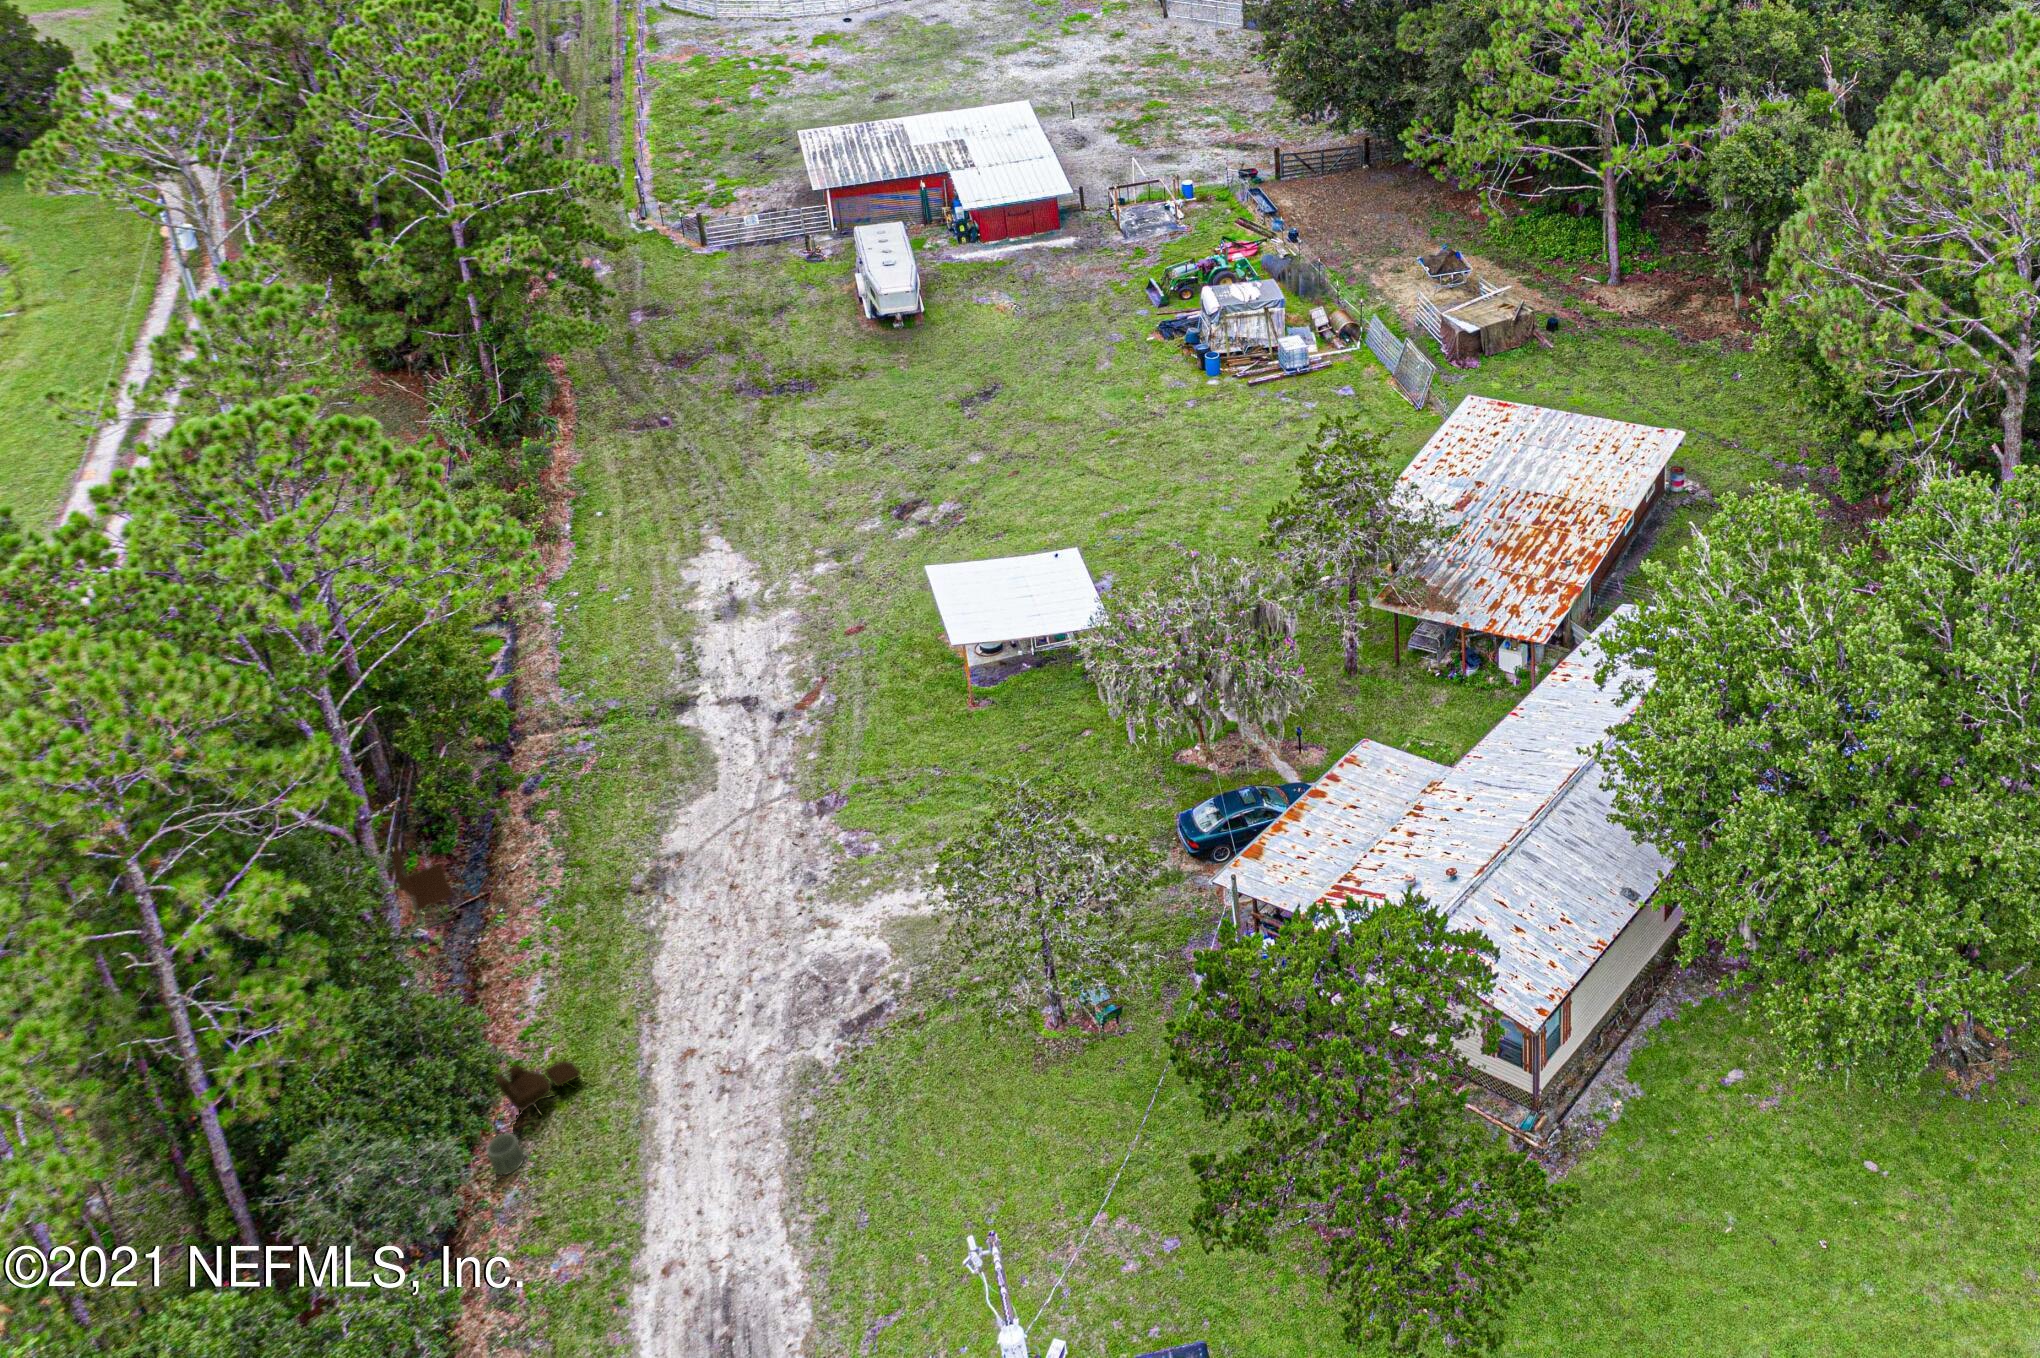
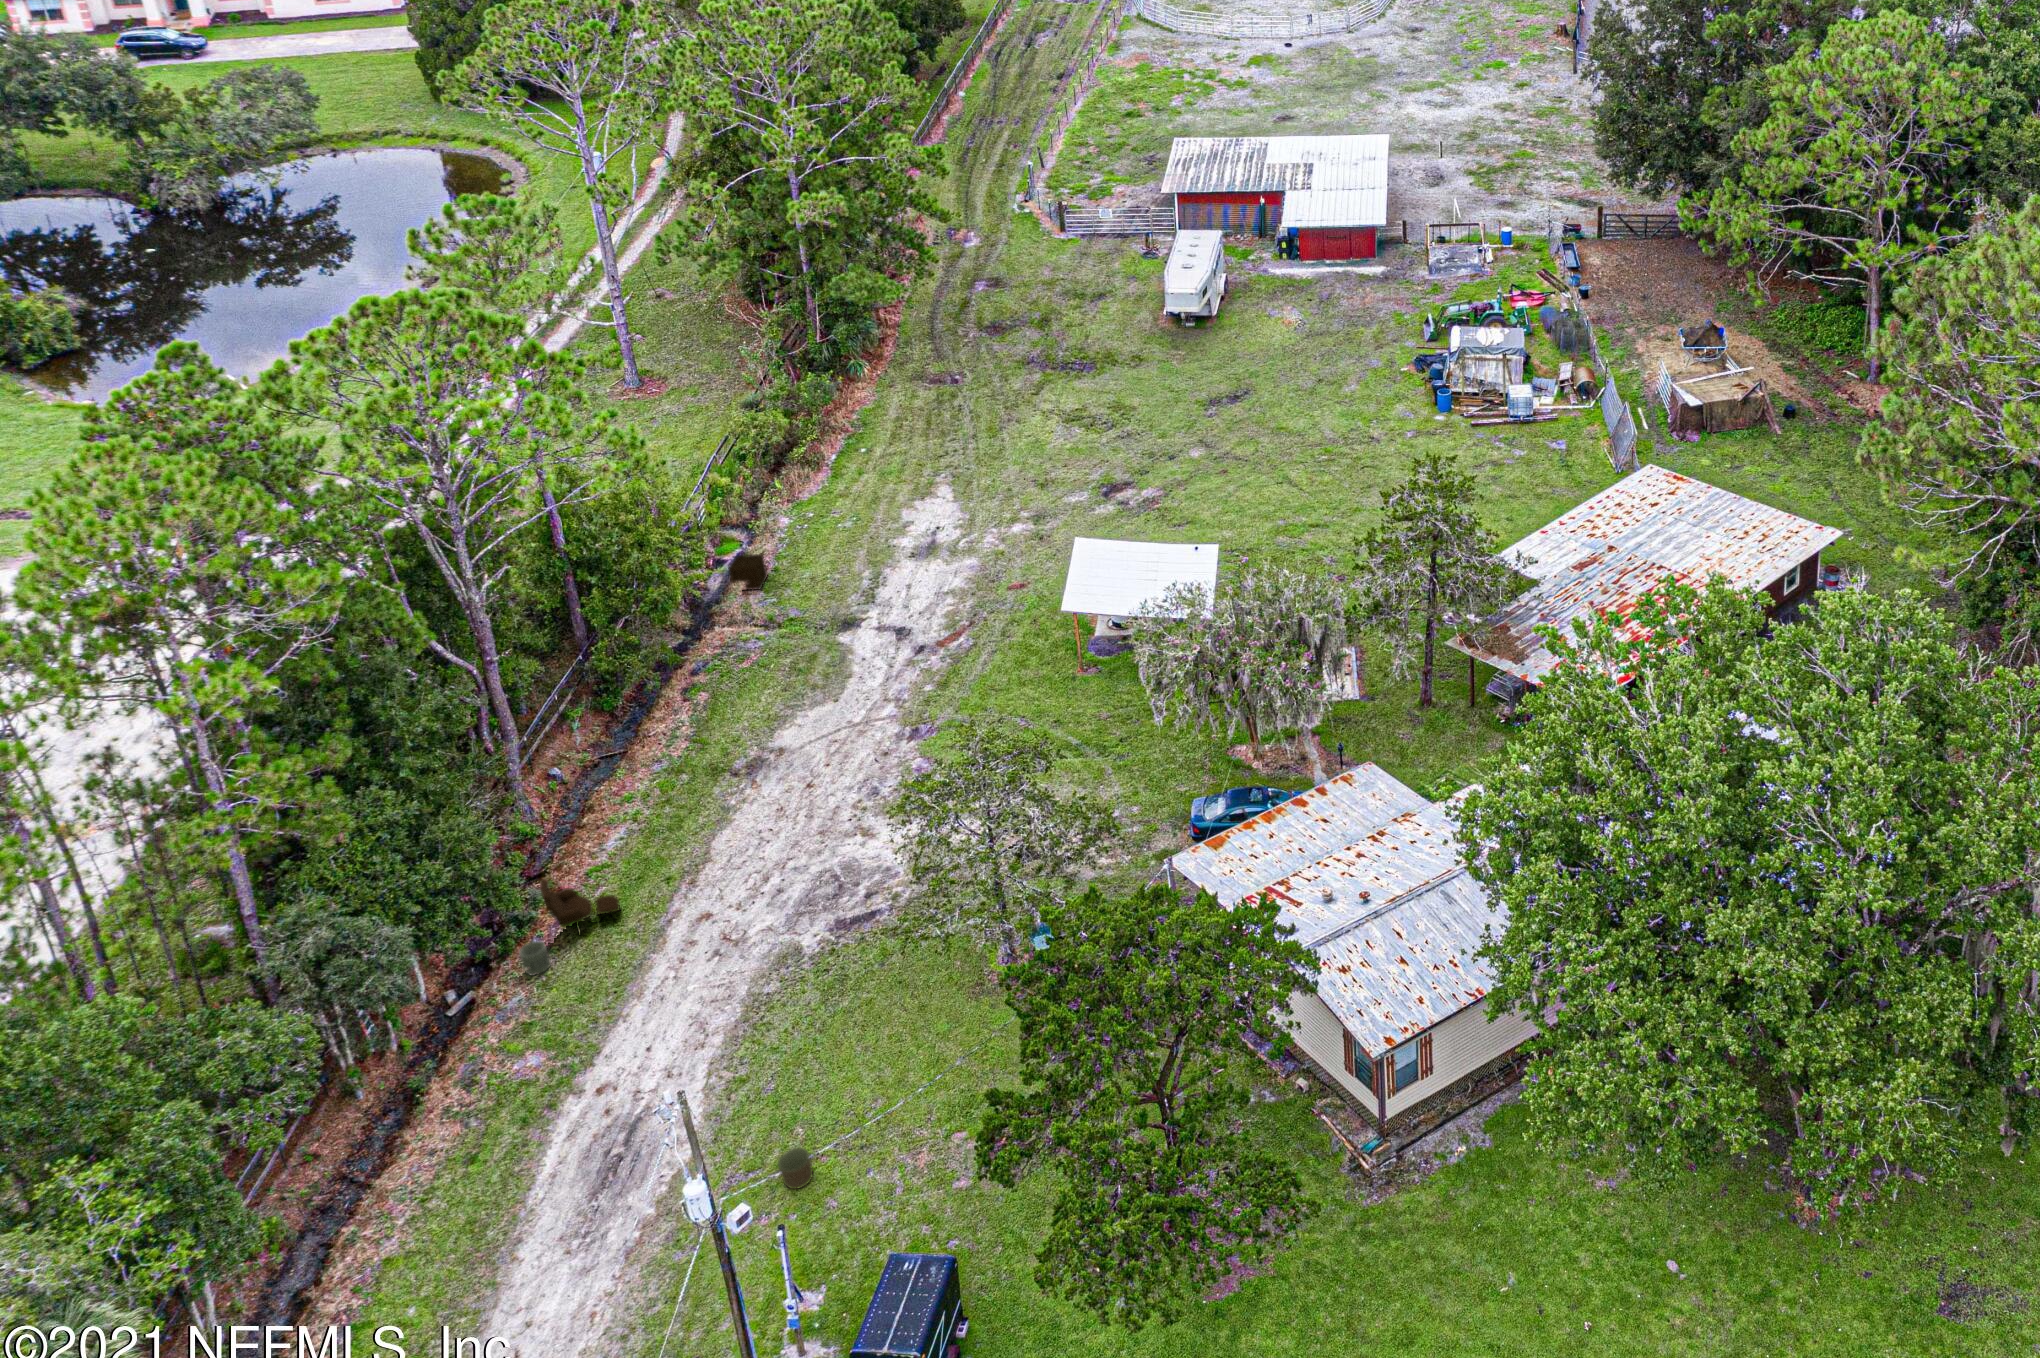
wooden crate: none [507,643,549,691] -> present [729,554,768,591]
bench: present [392,849,452,927] -> none [556,695,604,768]
planter: none [934,1274,970,1321] -> present [778,1148,813,1189]

